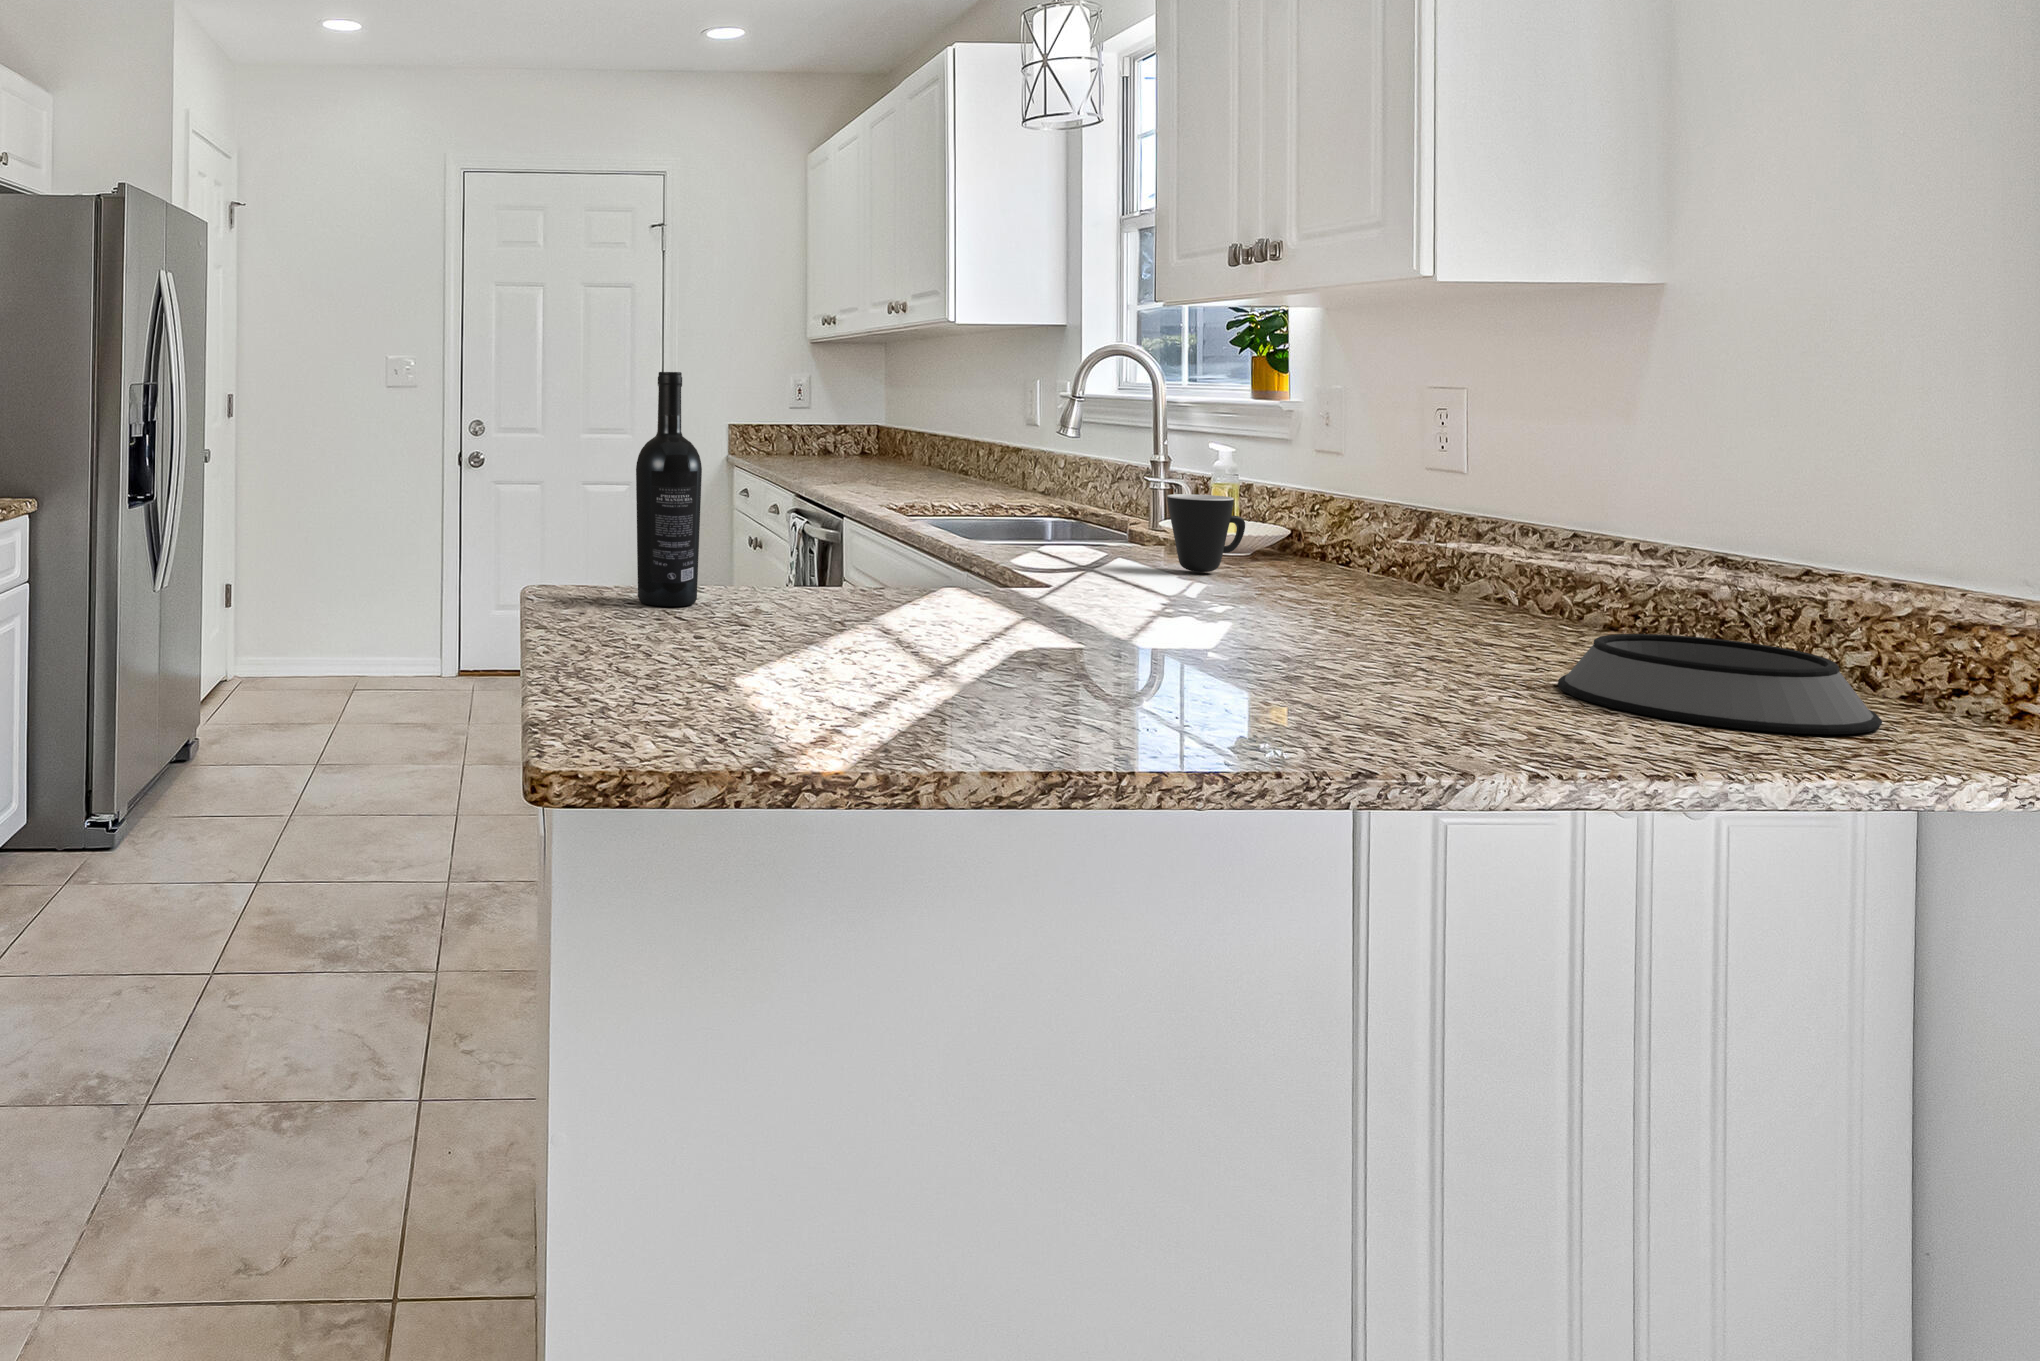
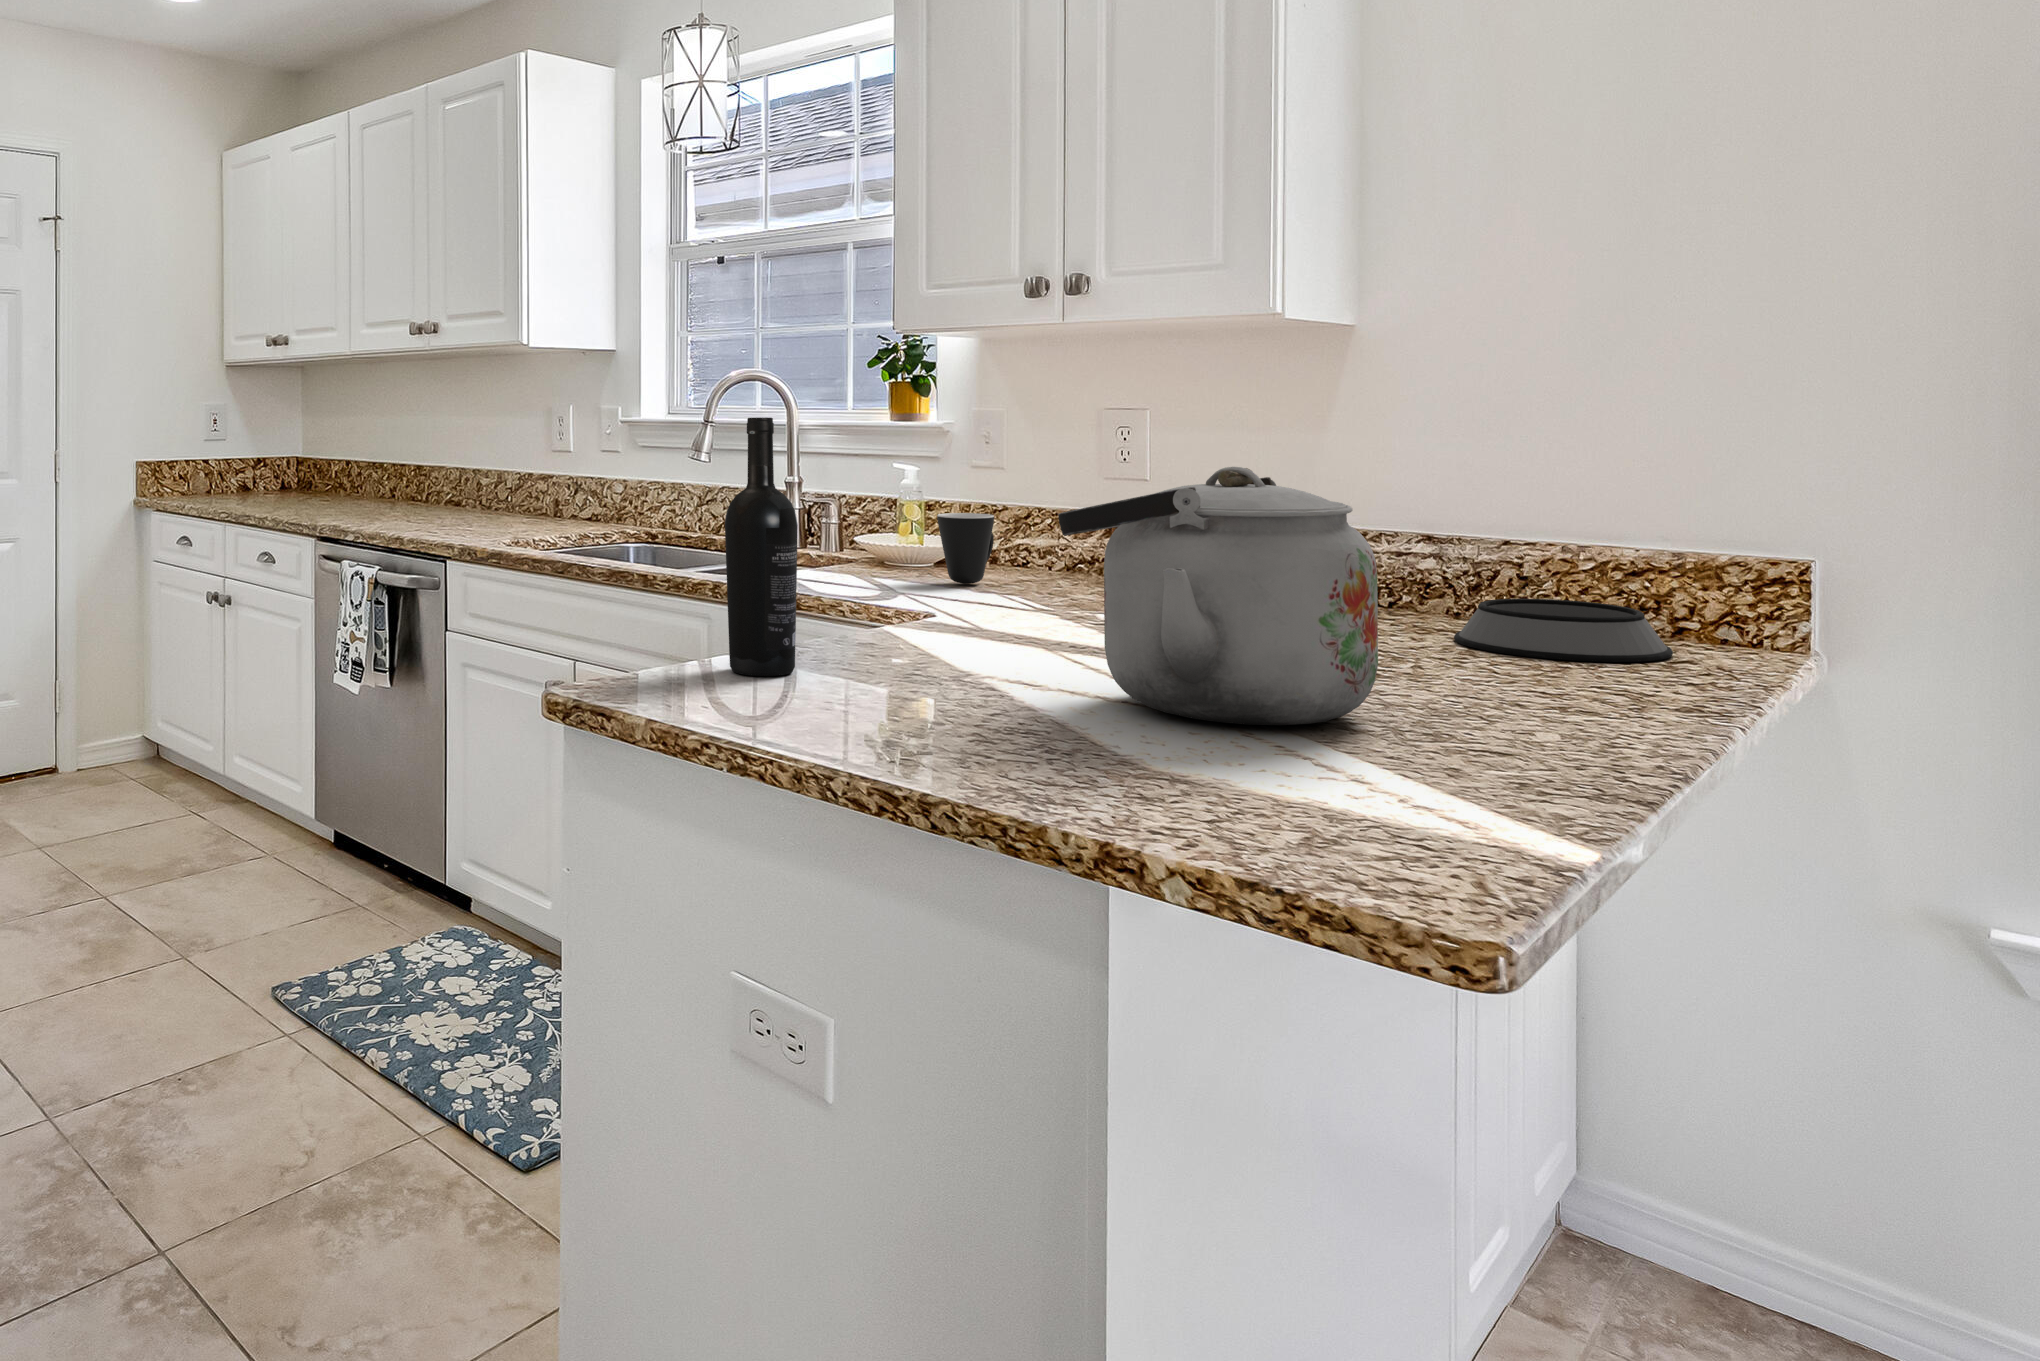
kettle: none [767,424,1086,697] -> present [1058,467,1378,725]

